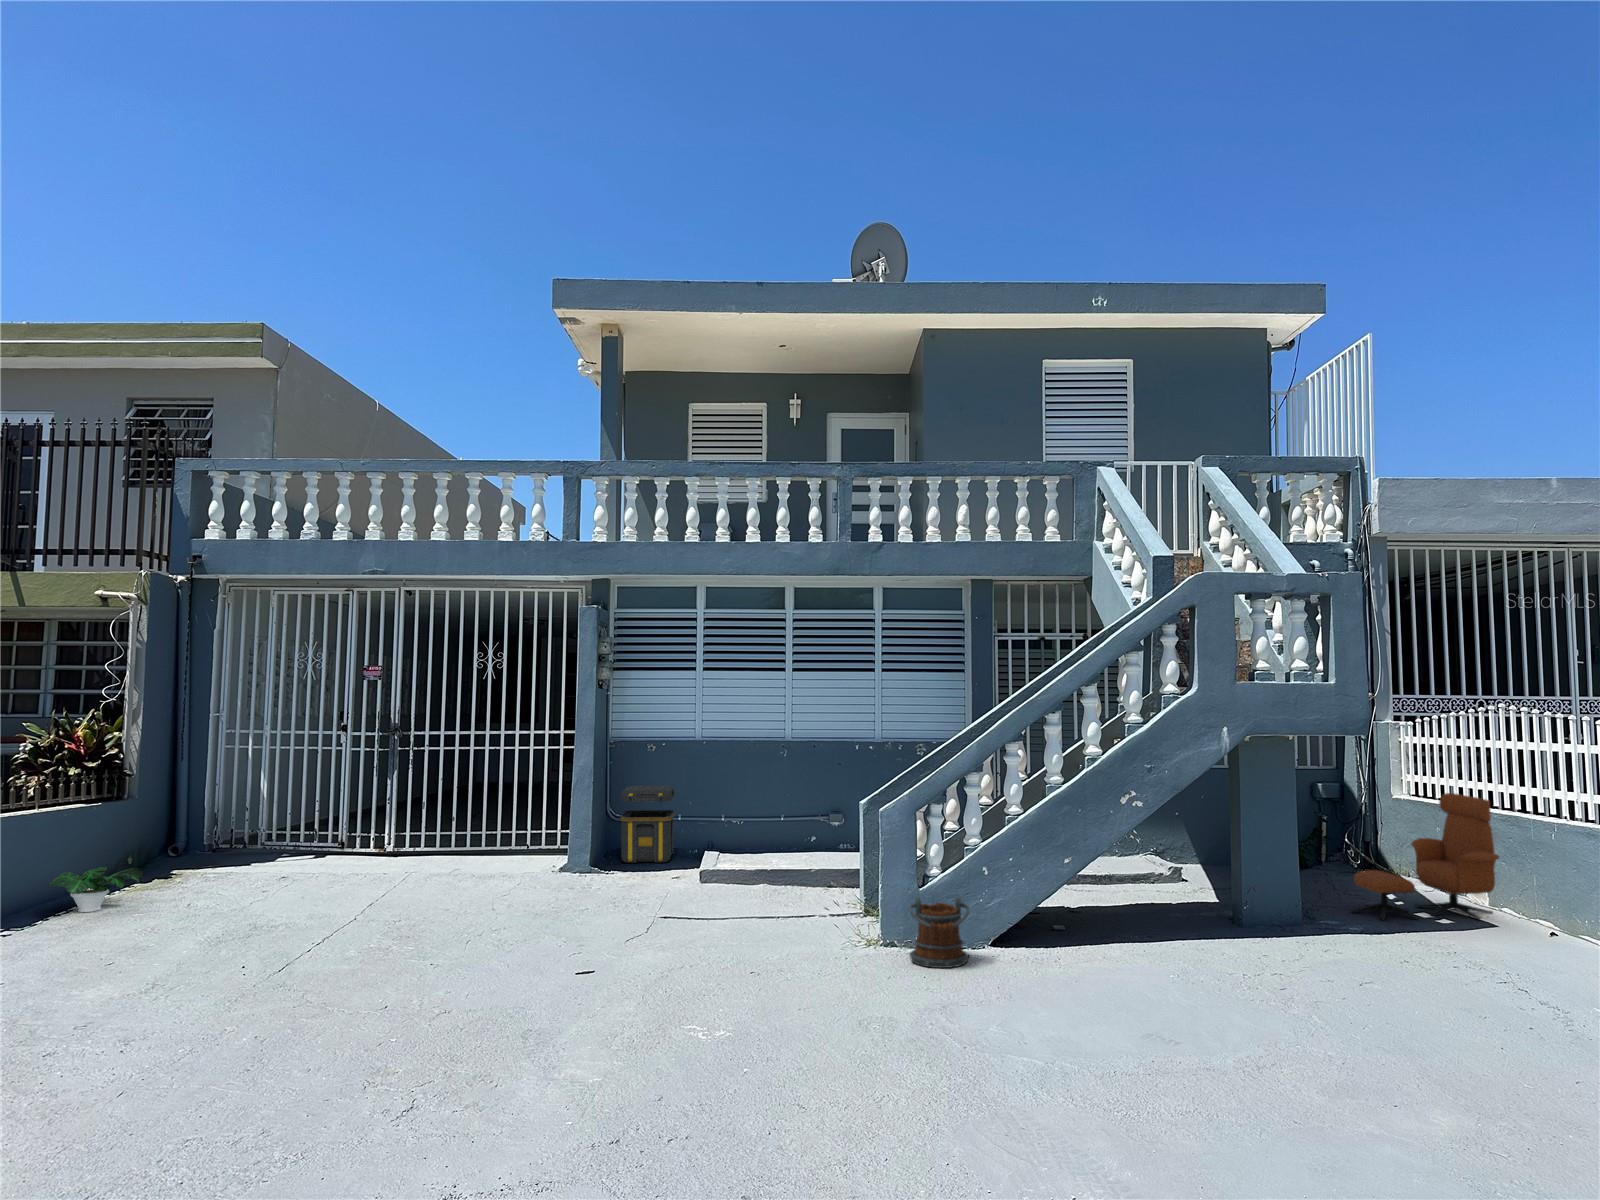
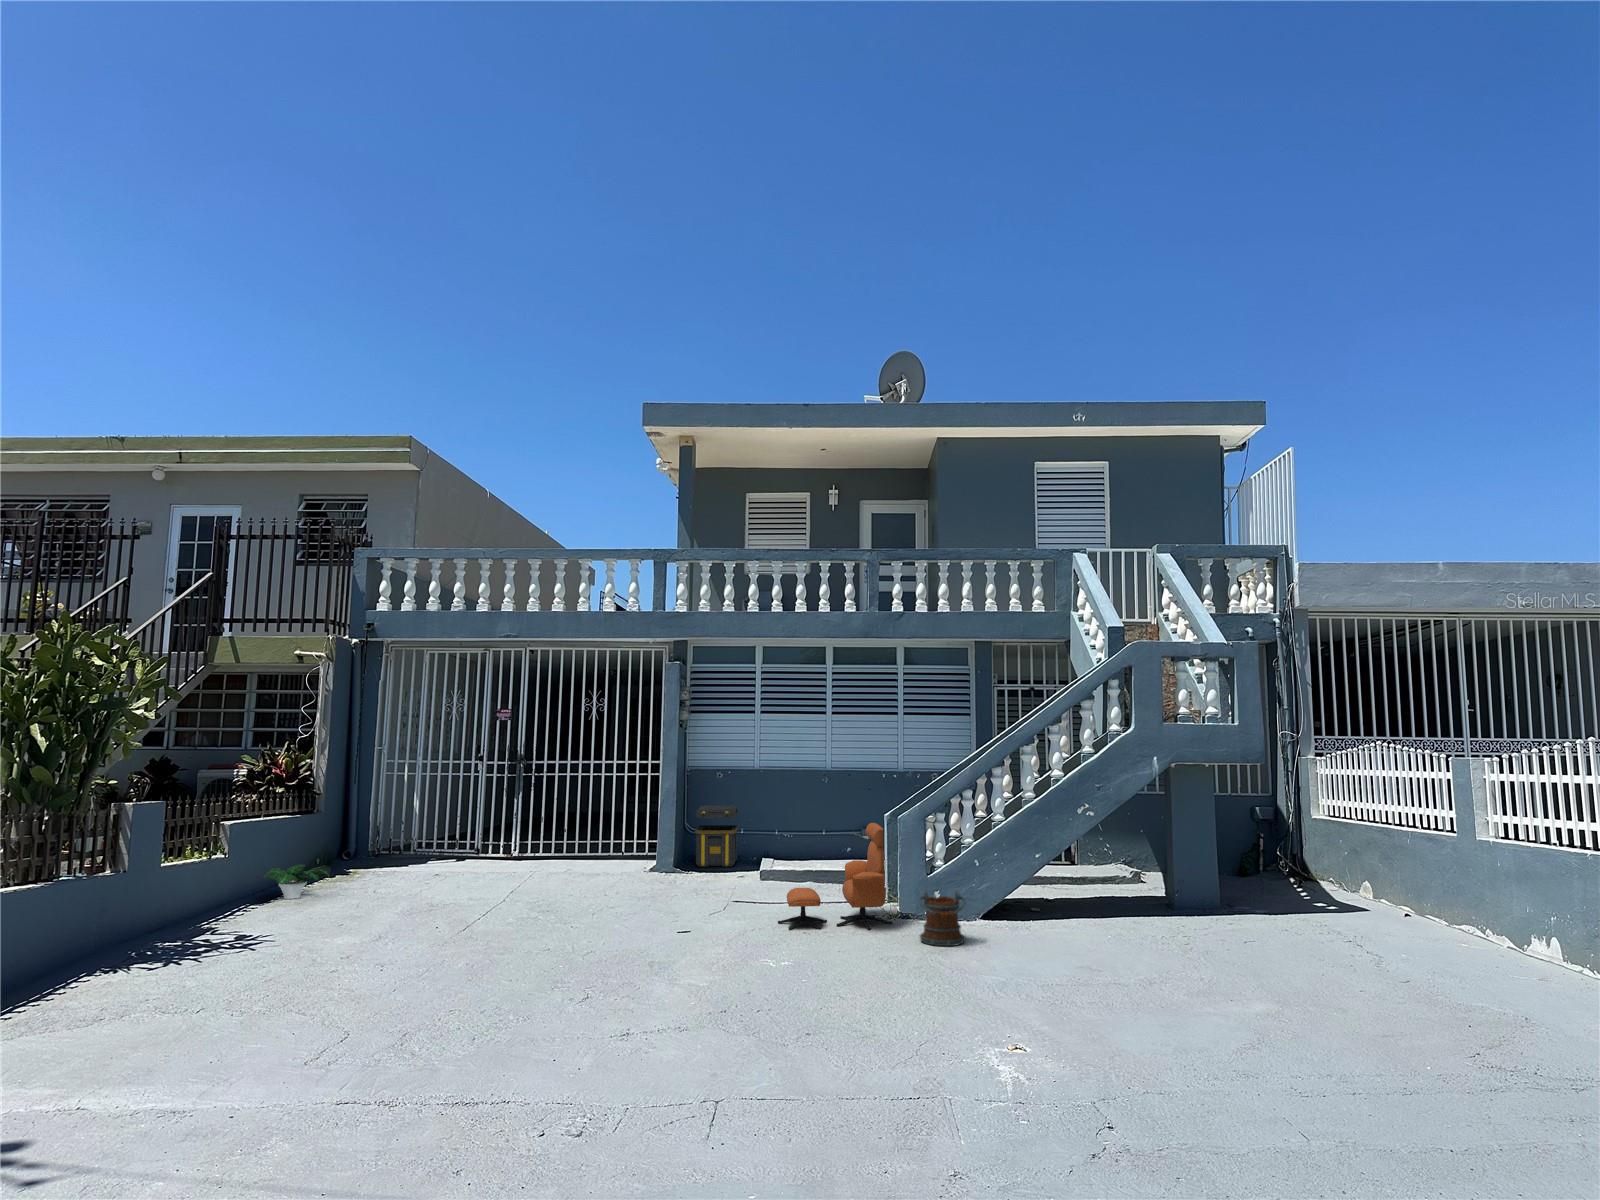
lounge chair: present [1350,793,1499,920] -> present [778,823,893,930]

